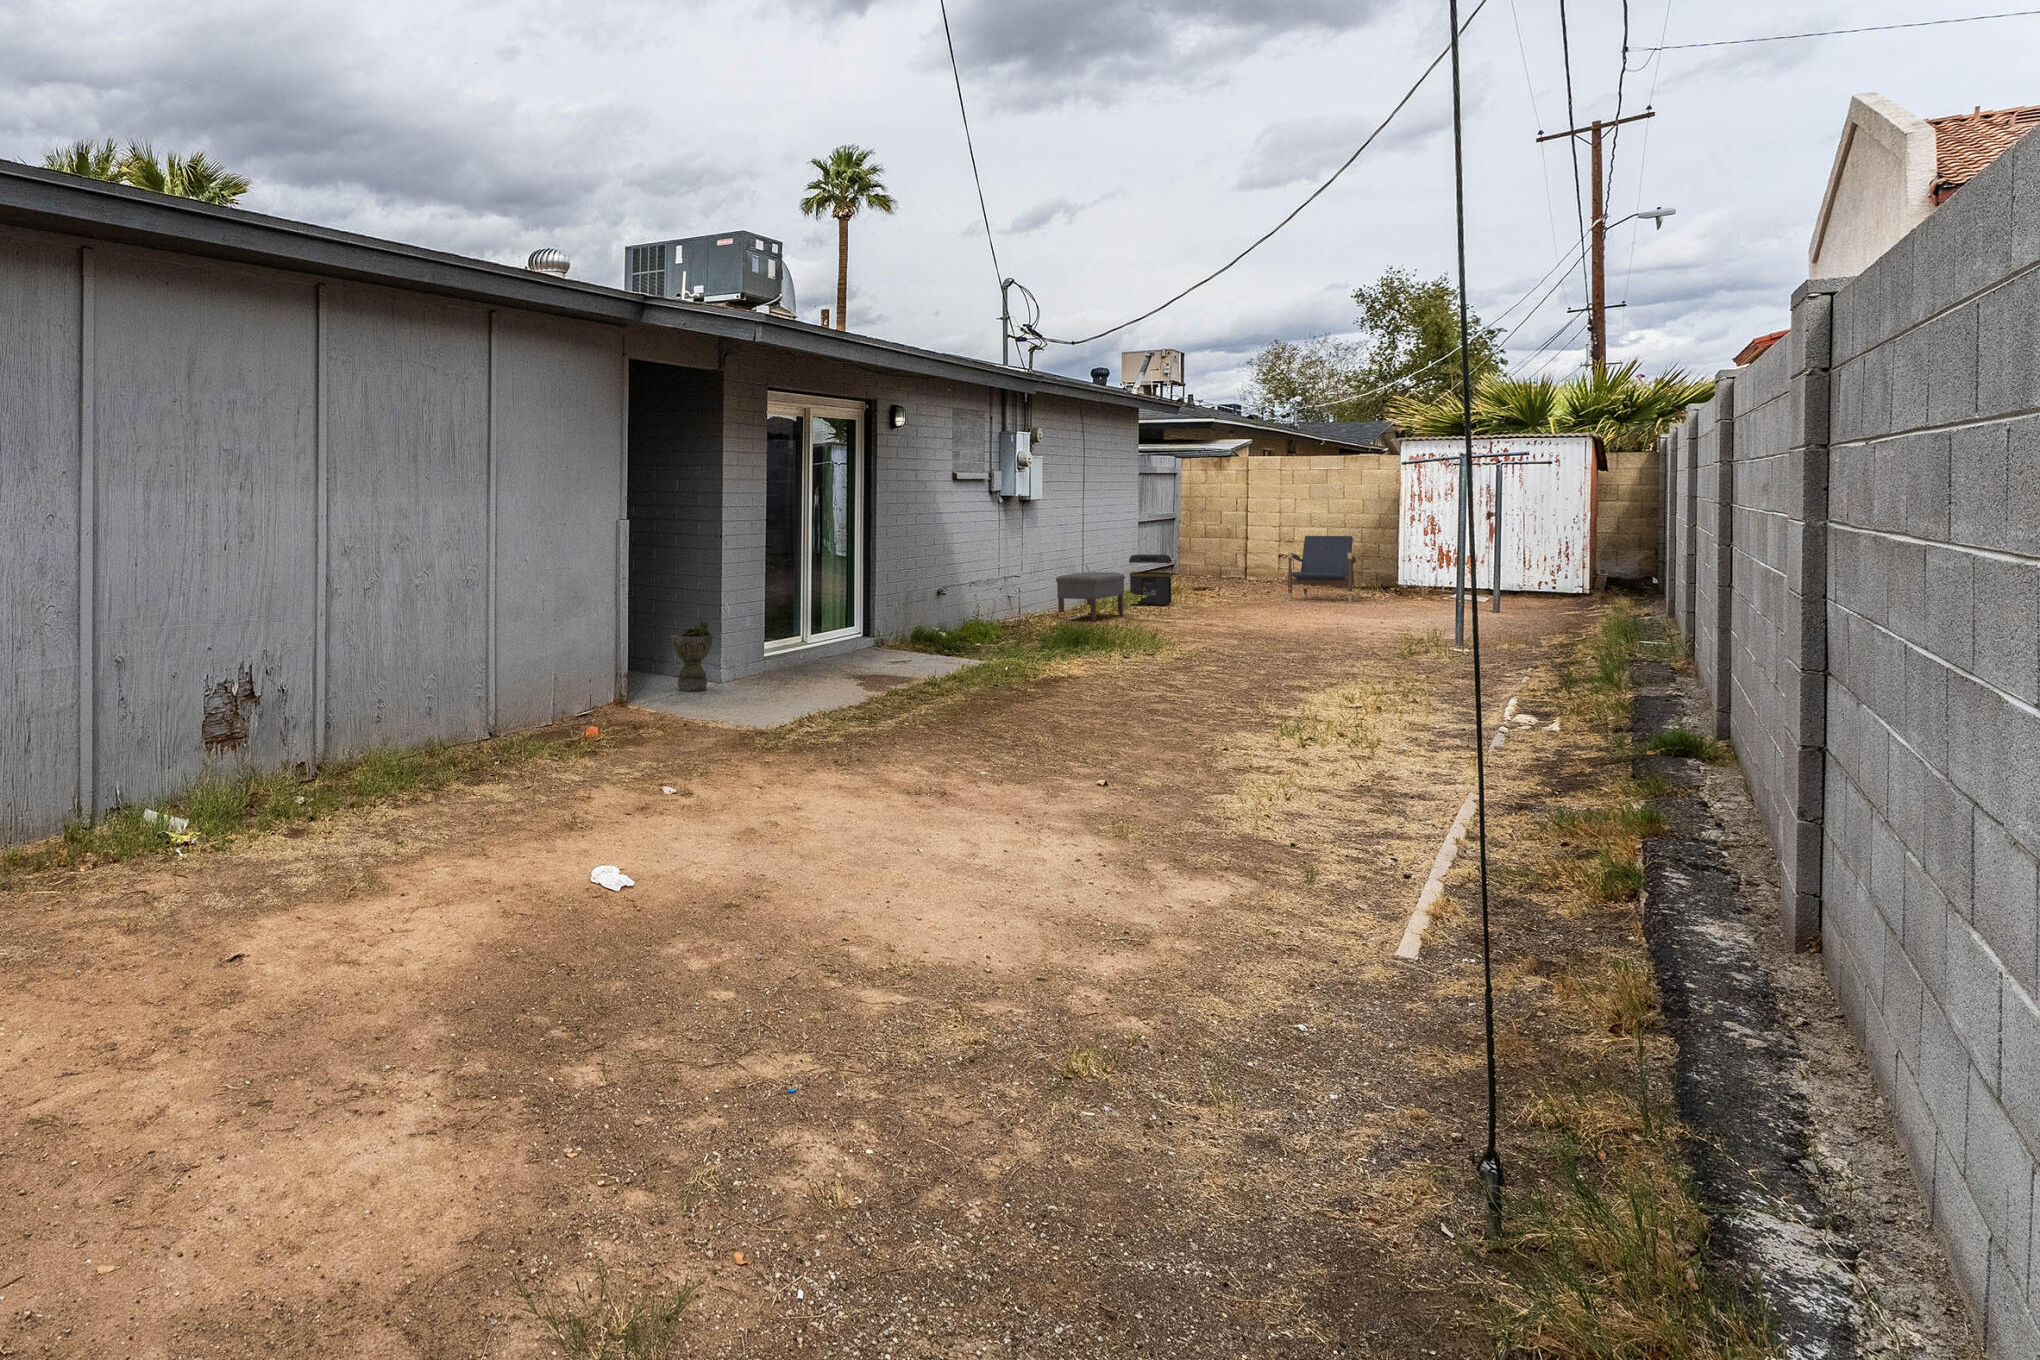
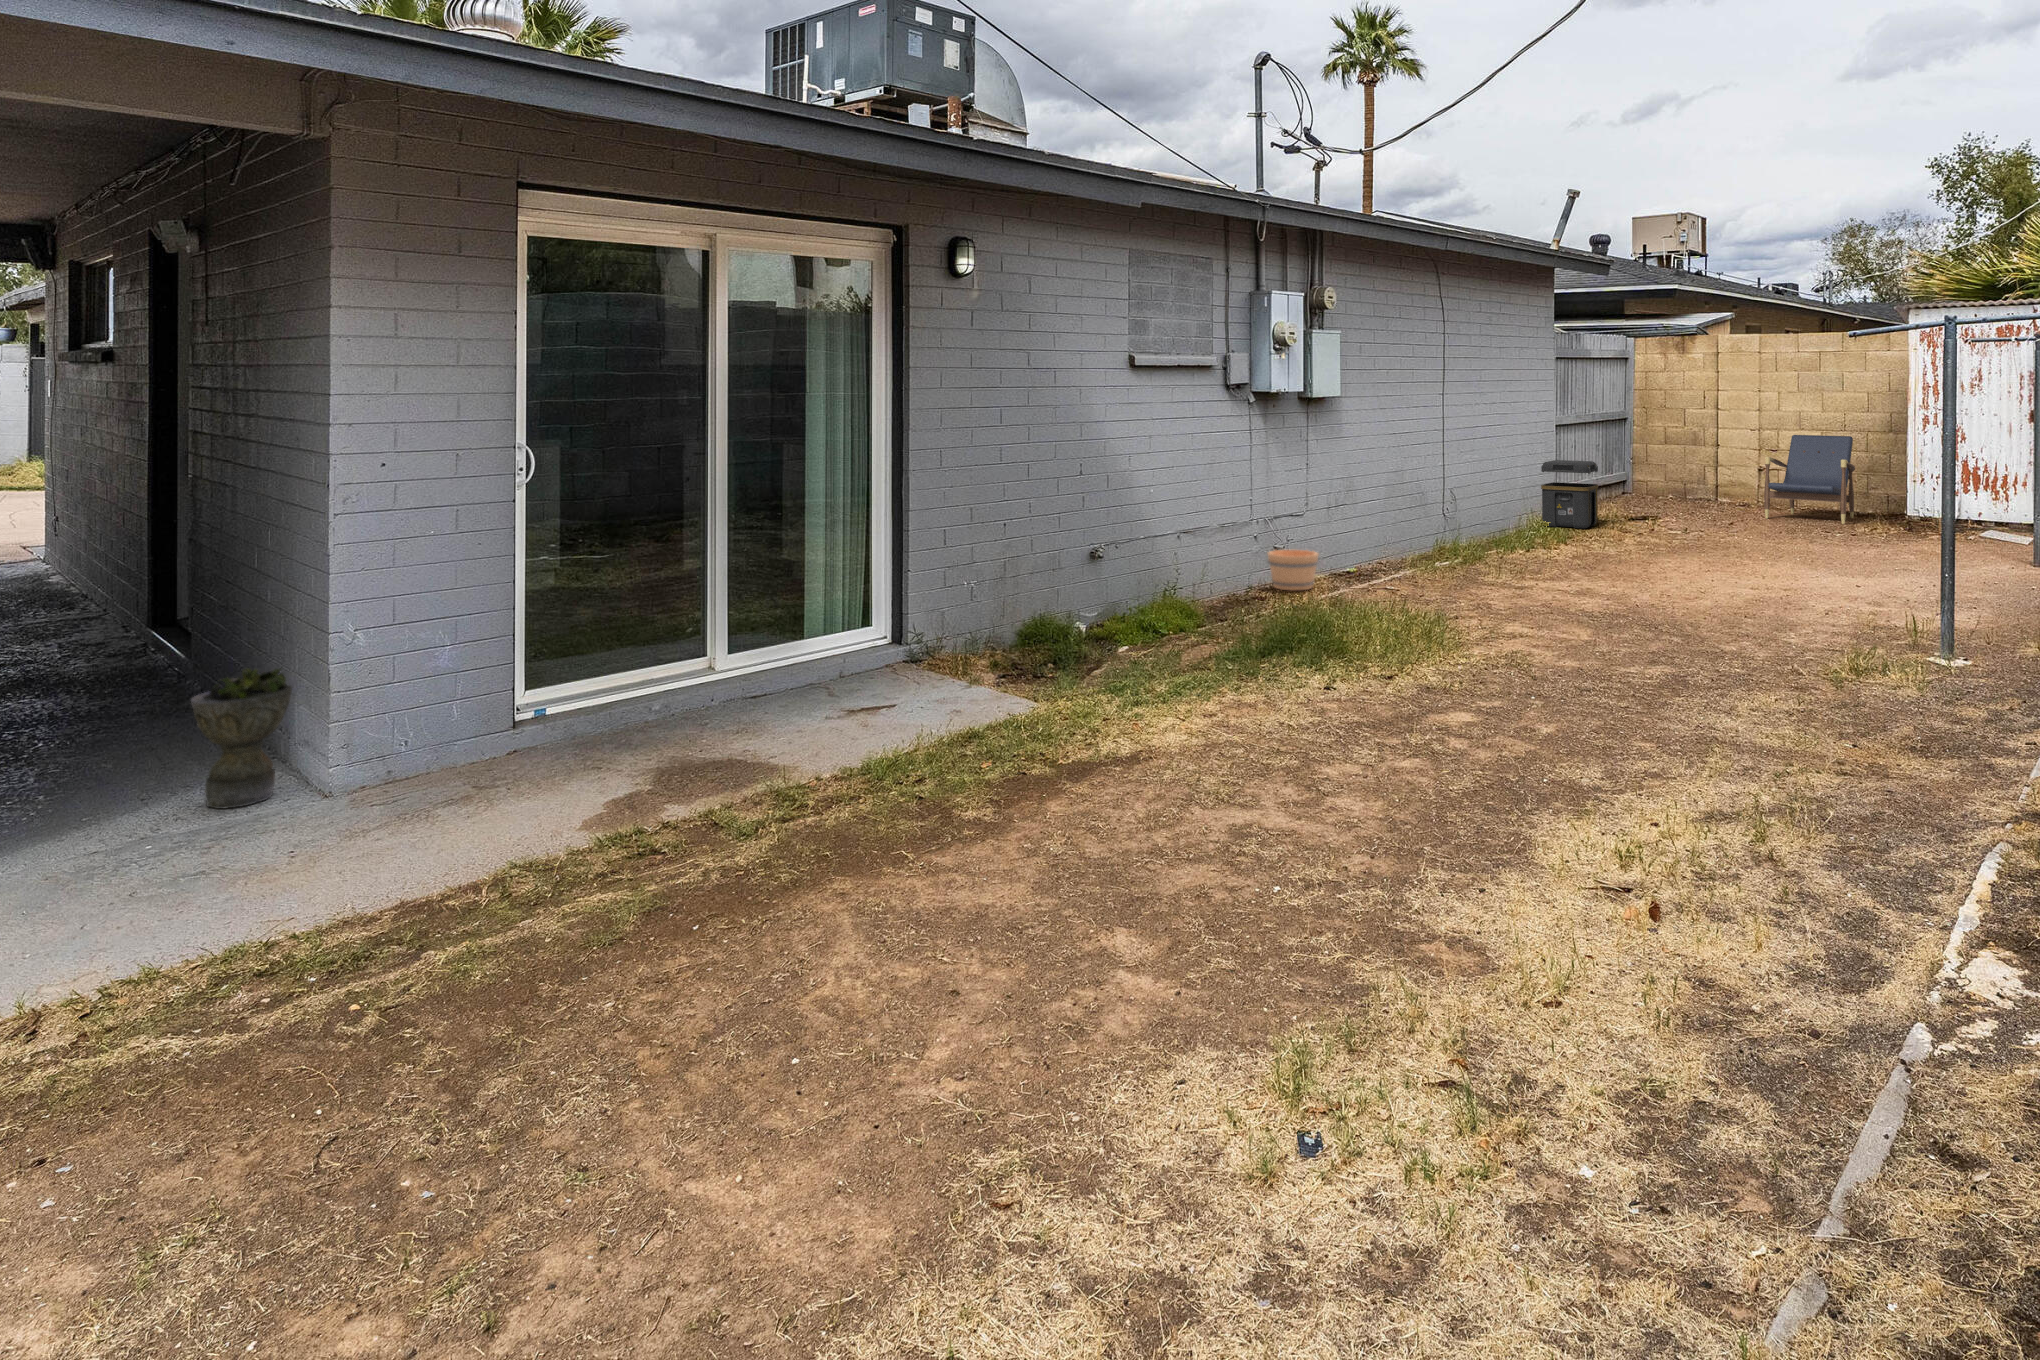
bench: present [1056,572,1125,621] -> none [1386,490,1499,565]
bucket: none [1006,606,1043,632] -> present [1268,550,1319,590]

